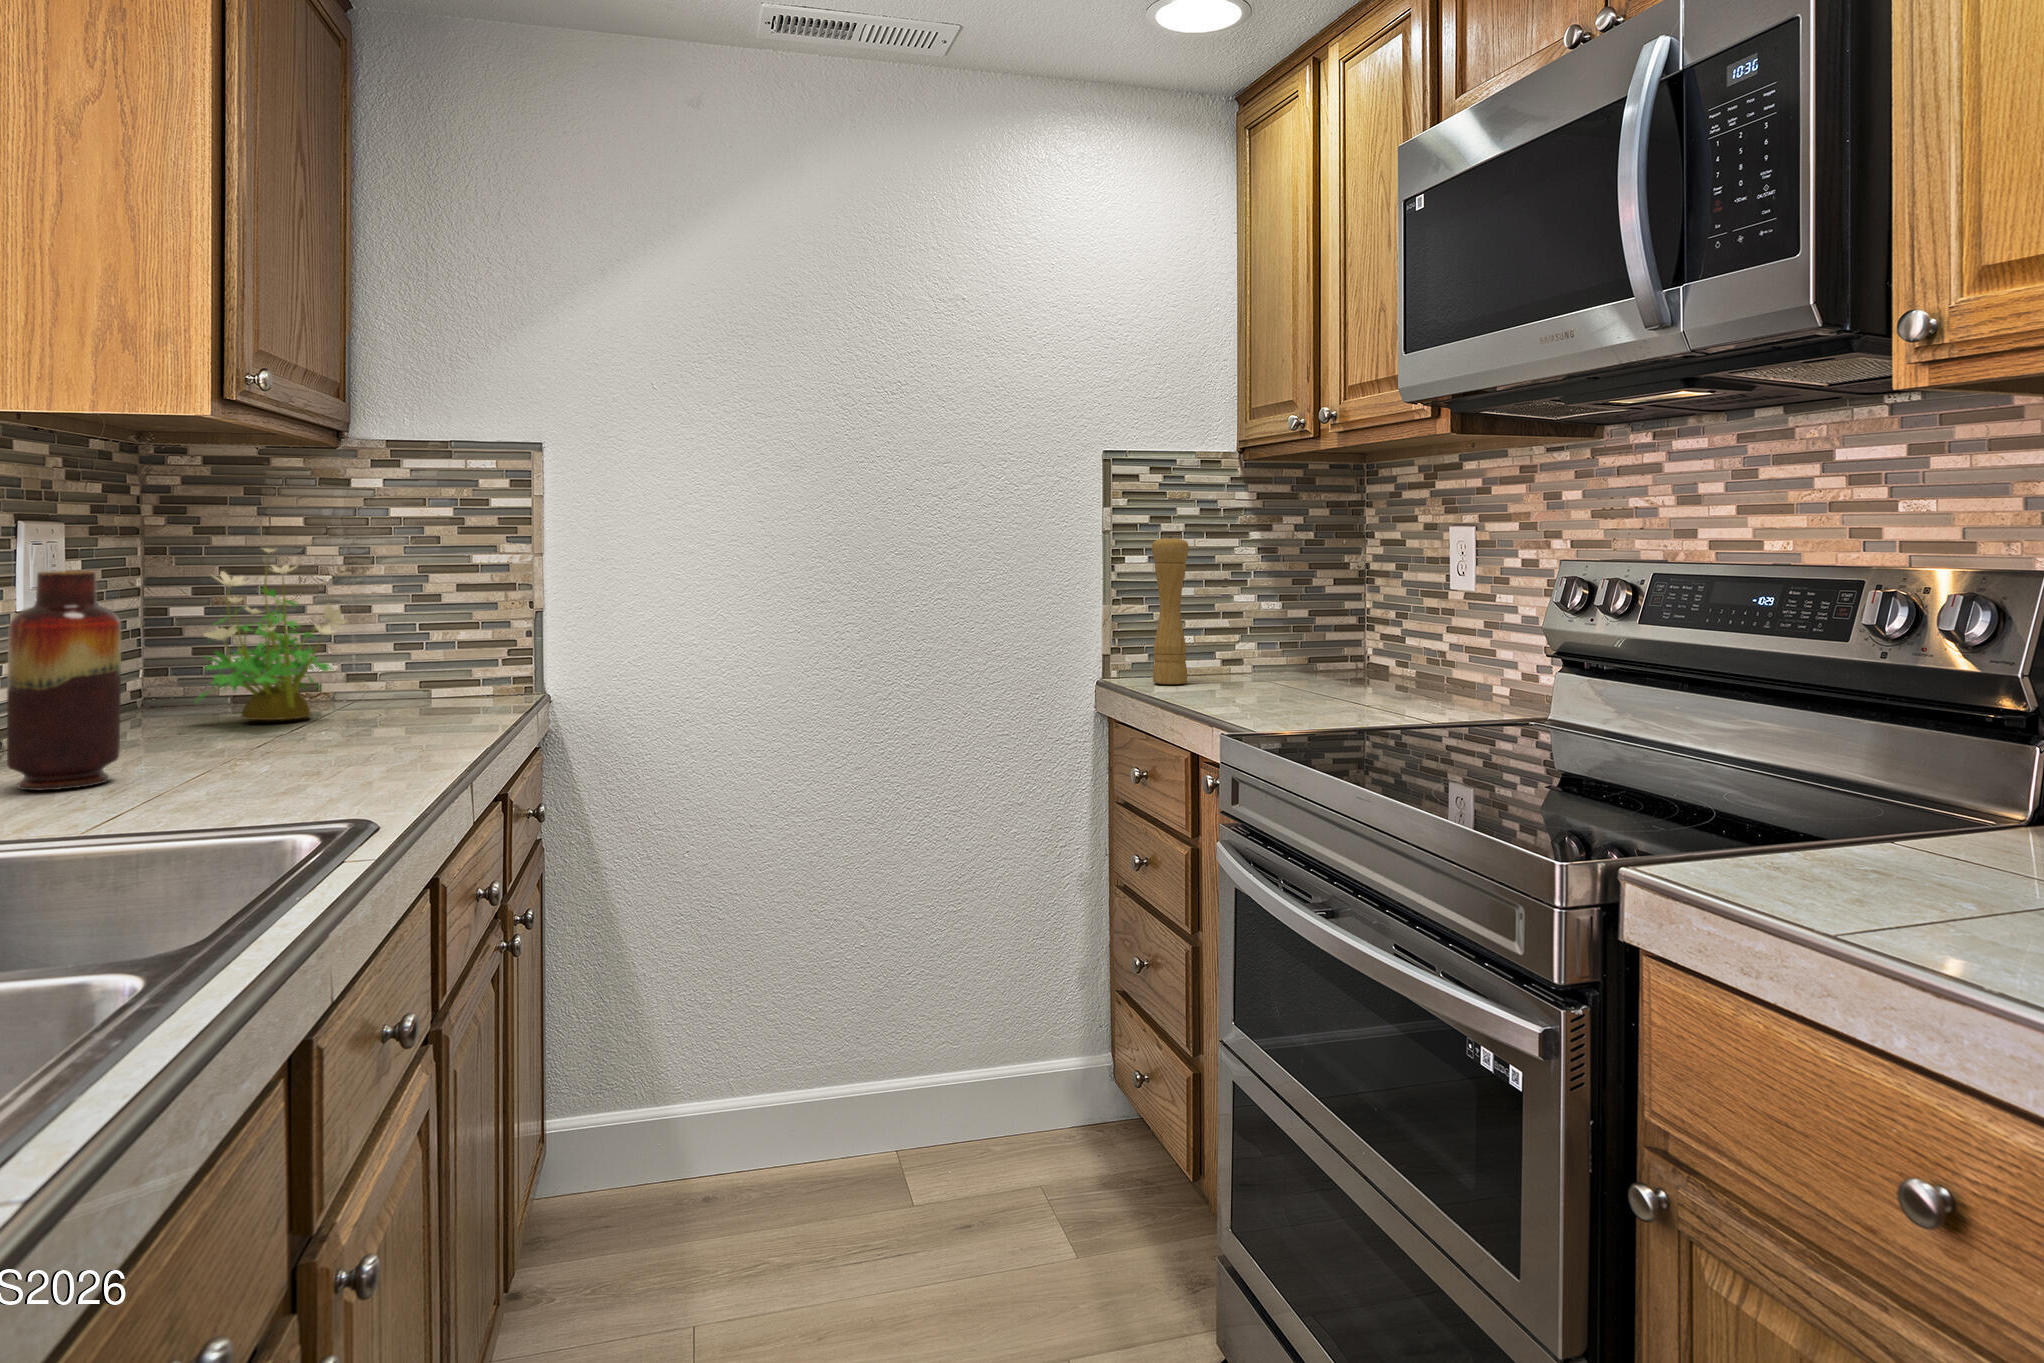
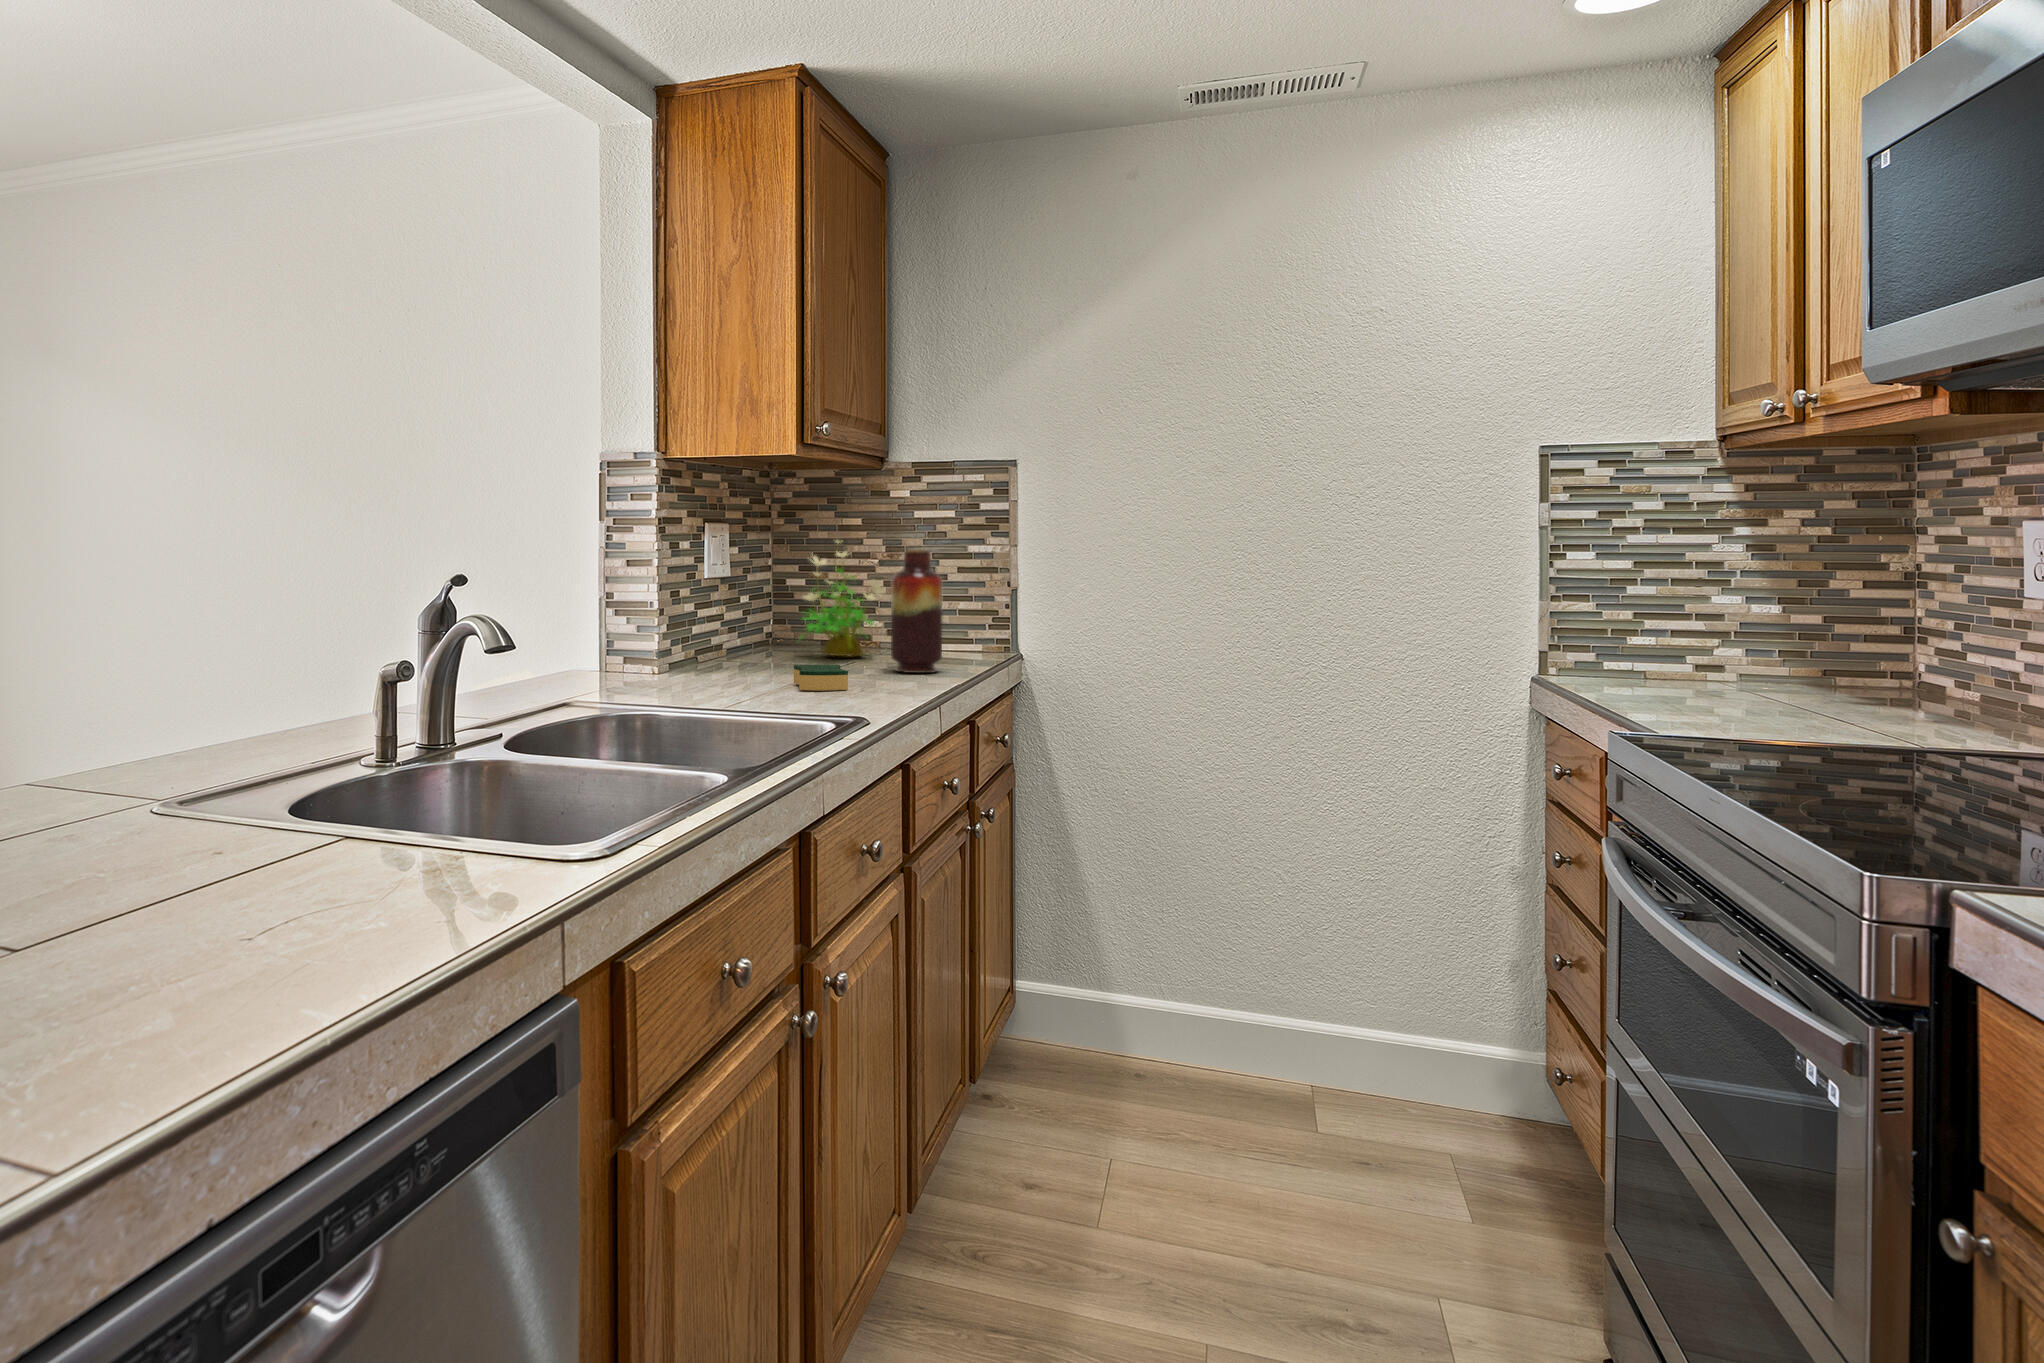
pepper mill: present [1152,536,1189,684] -> none [1592,532,1638,685]
vase: present [7,571,121,790] -> present [891,550,943,673]
sponge: none [218,735,321,780] -> present [794,665,848,691]

